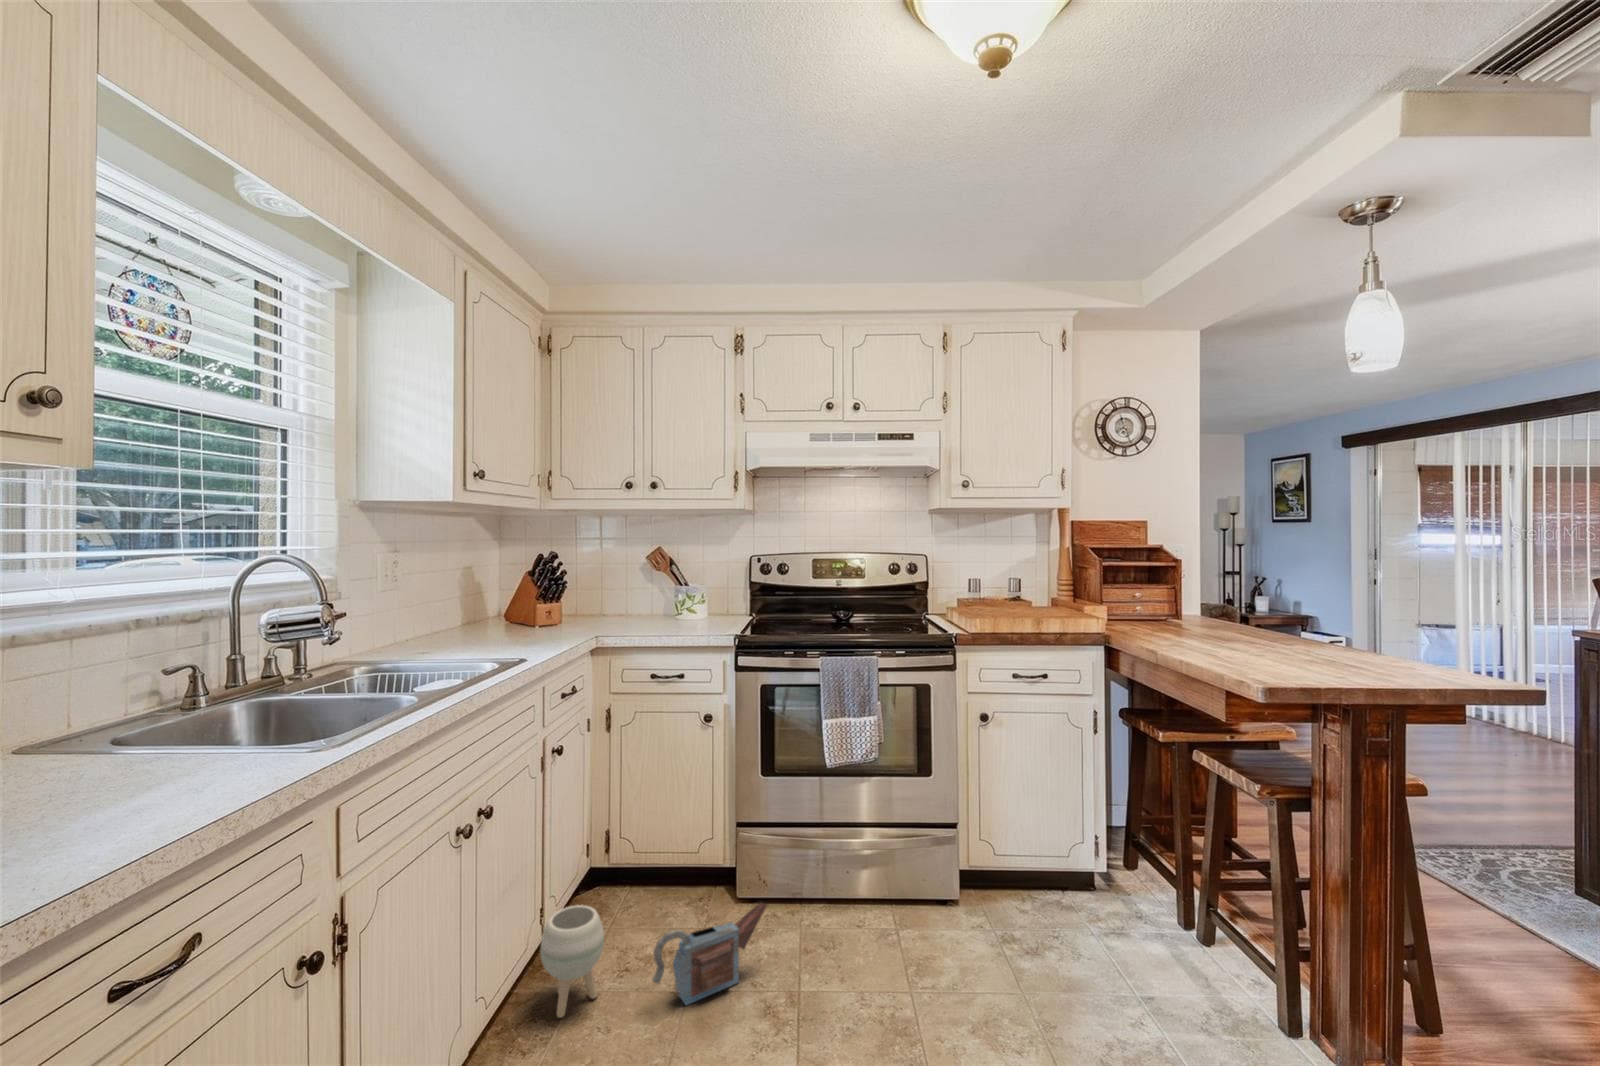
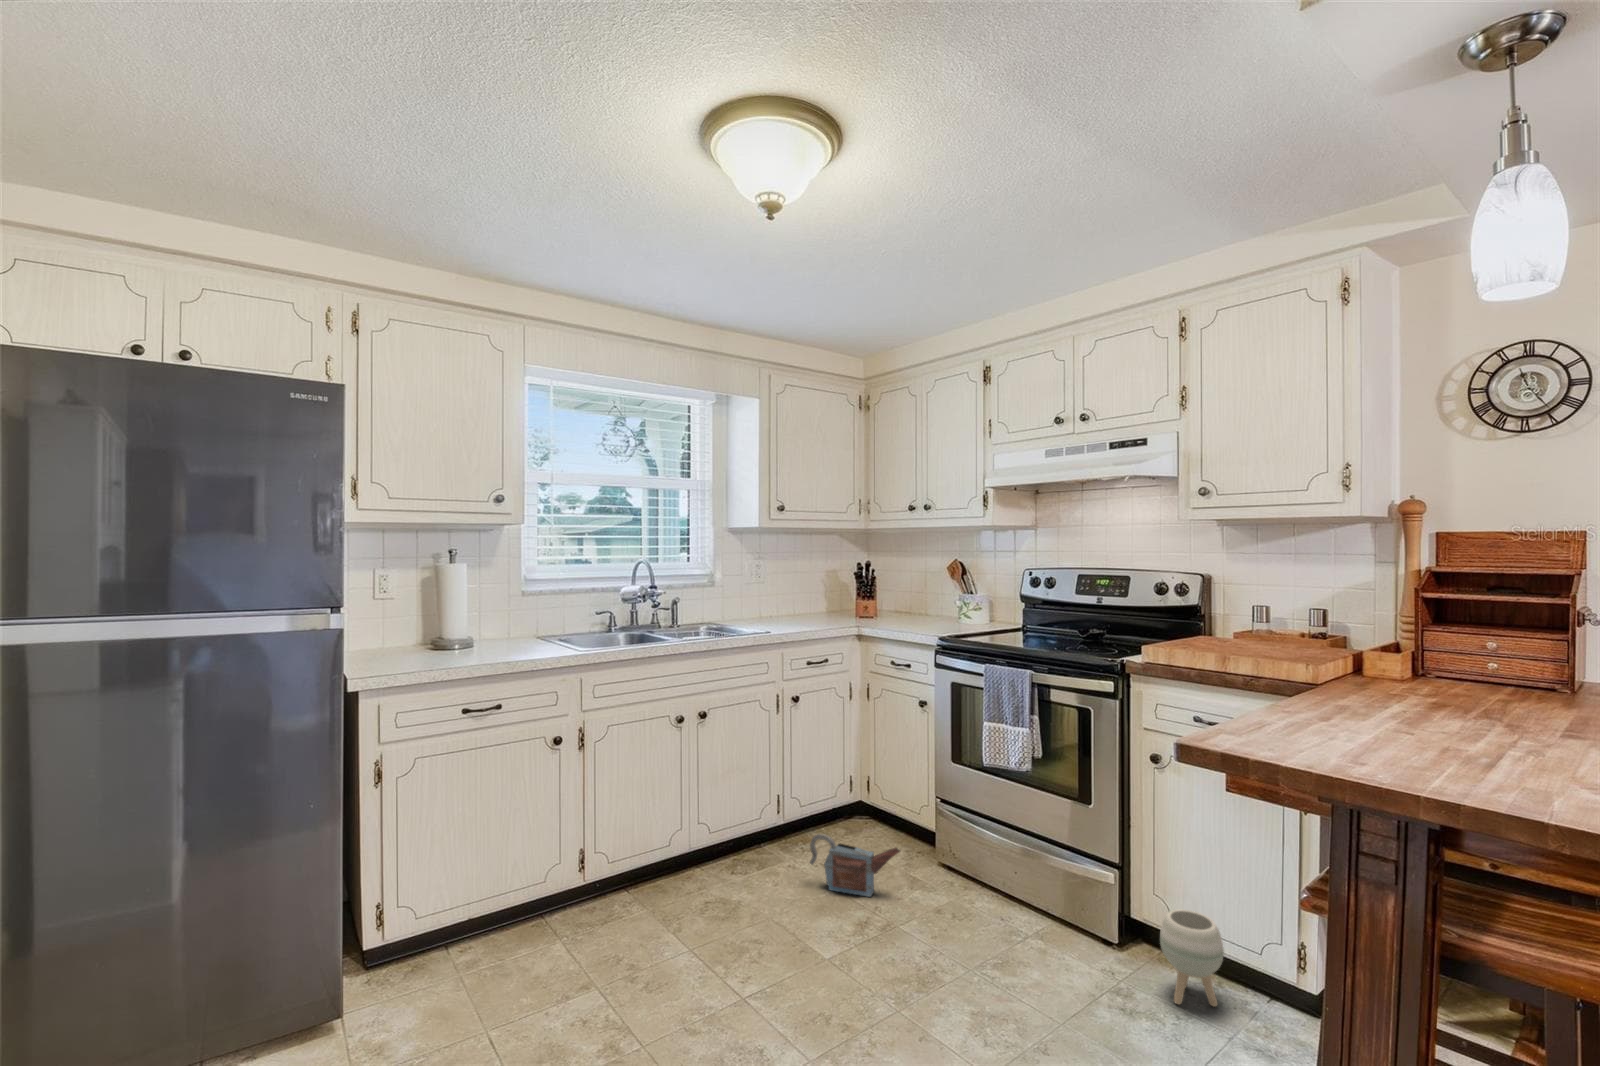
planter: present [540,905,604,1018] -> present [1160,909,1224,1007]

